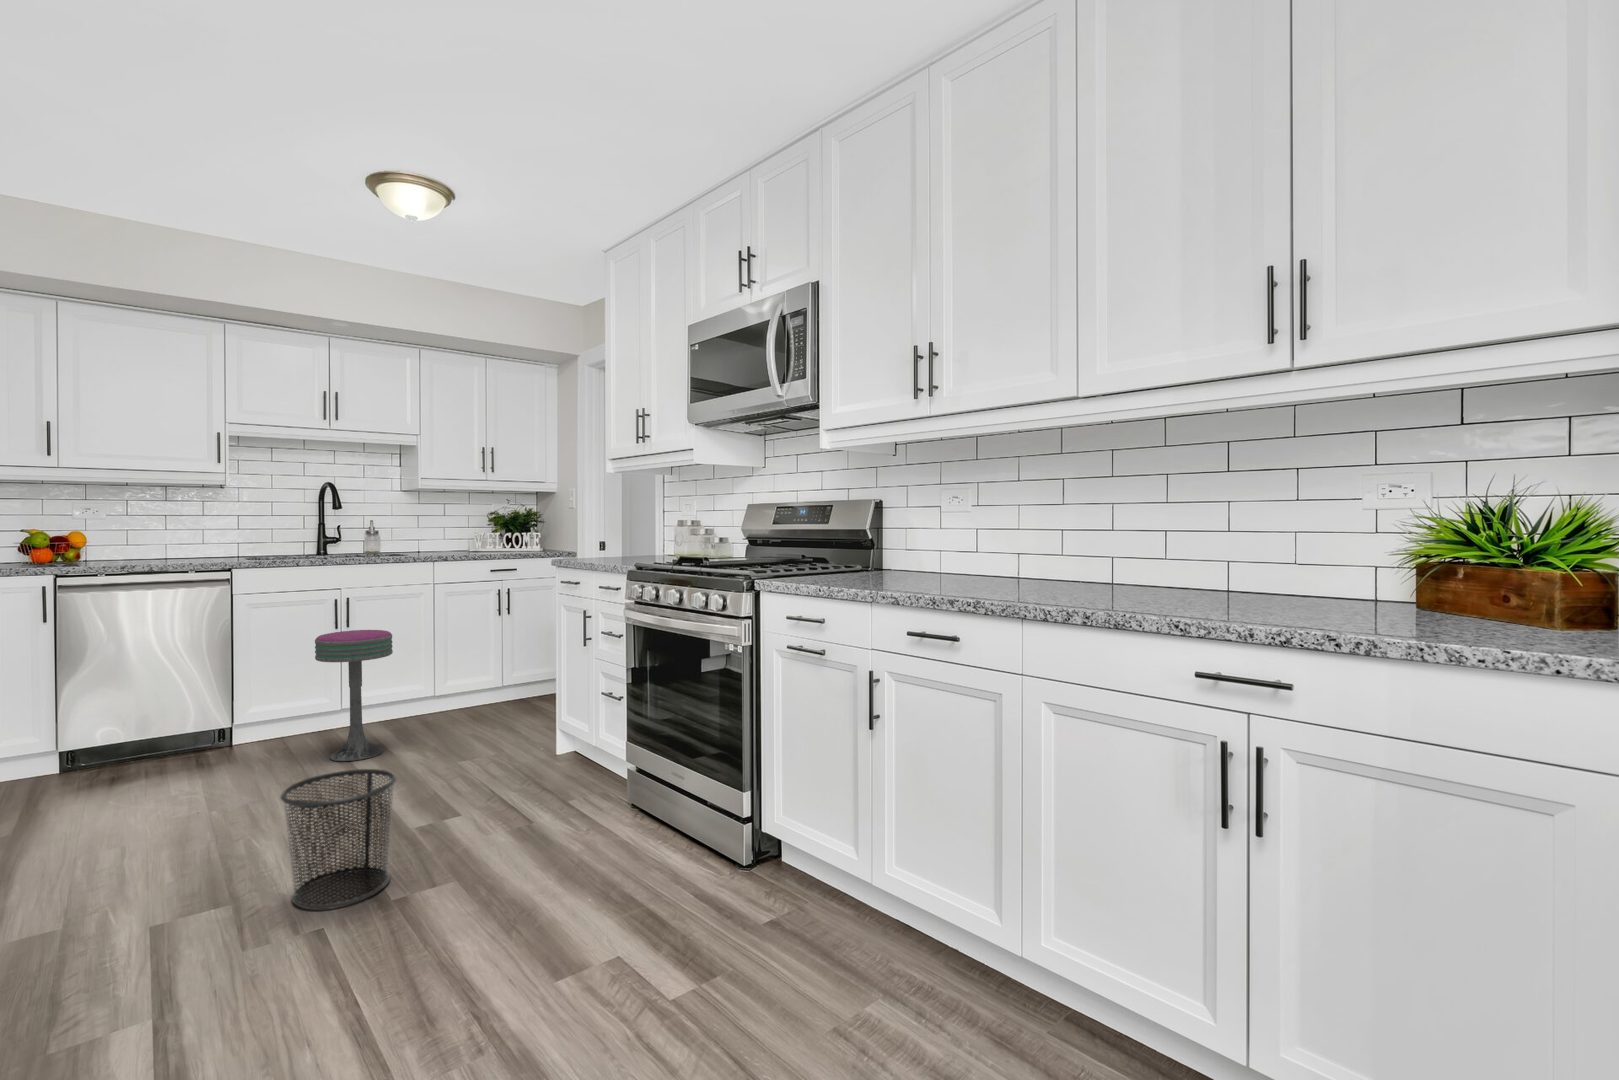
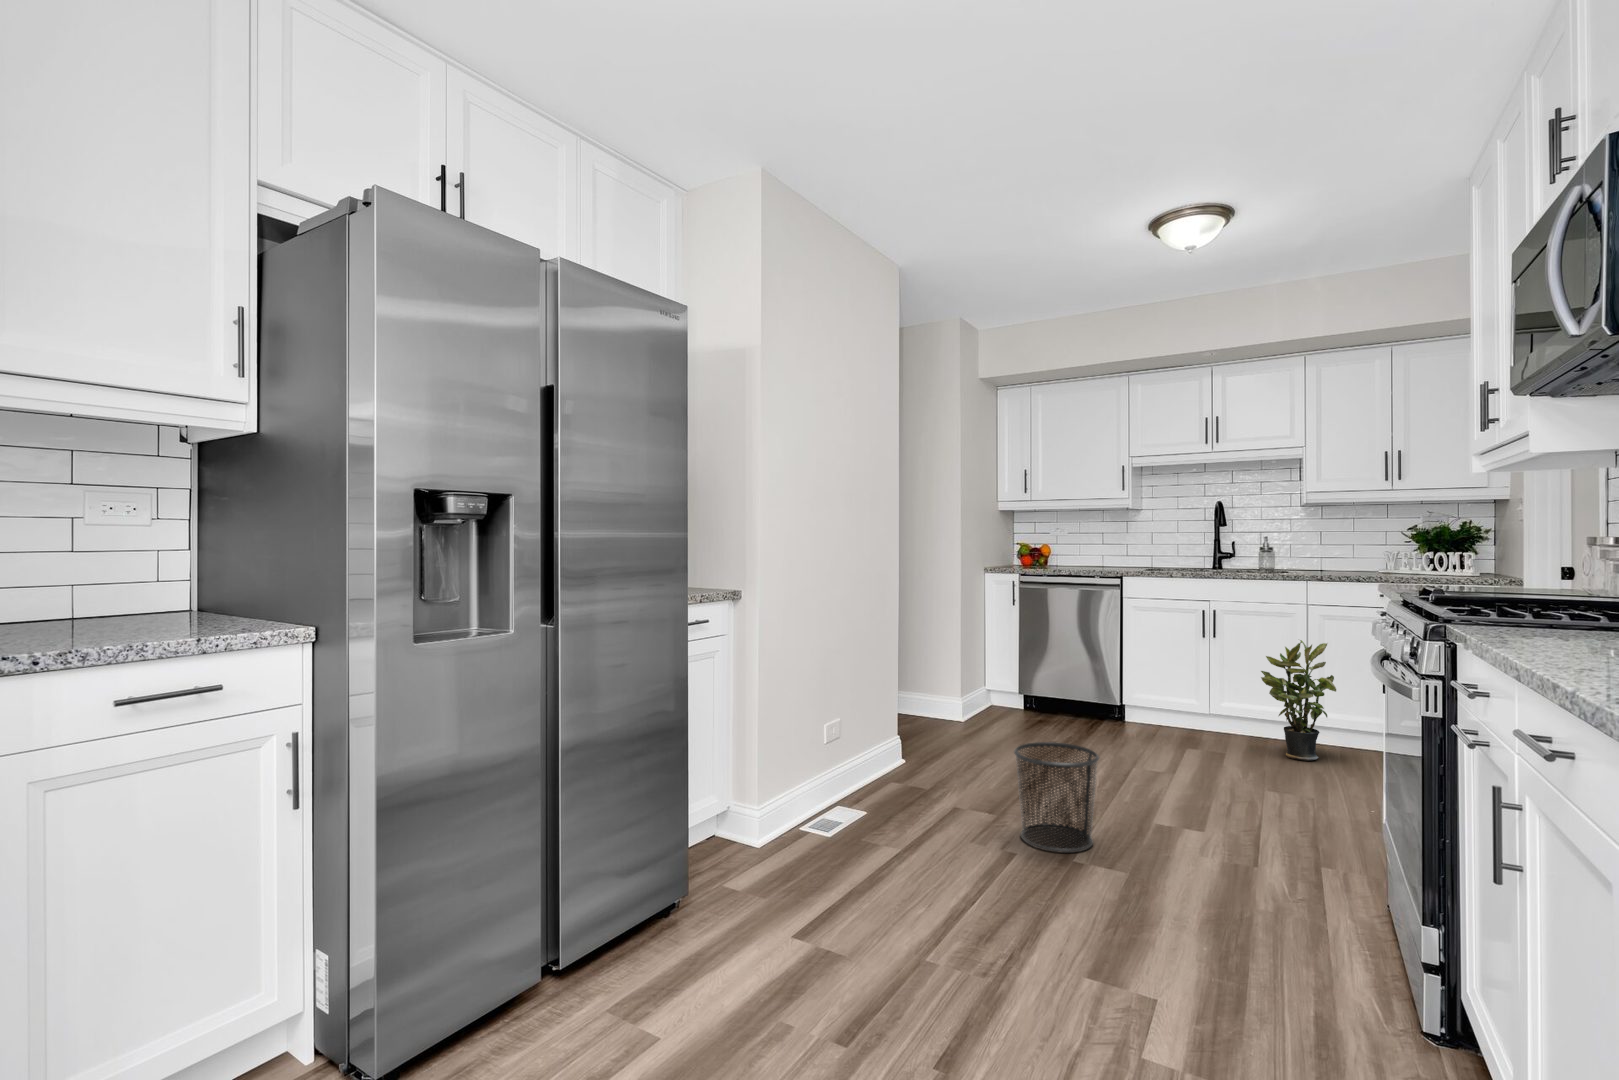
potted plant: none [407,617,472,731] -> present [1261,640,1336,761]
bar stool: present [315,630,393,761] -> none [1161,639,1231,762]

